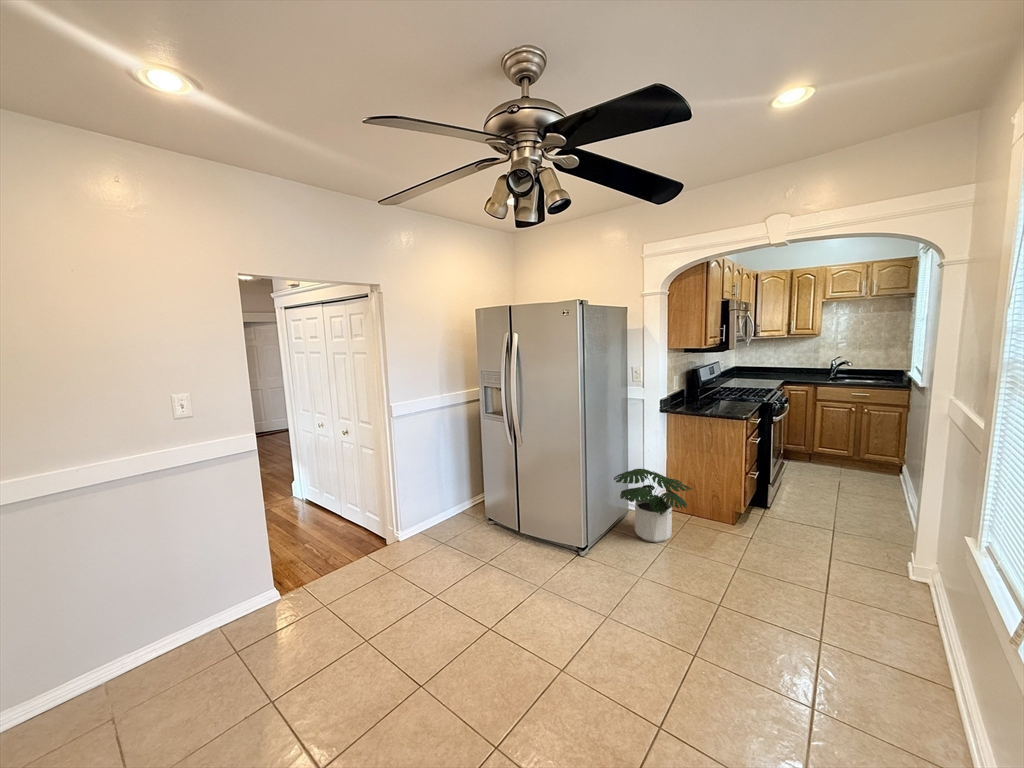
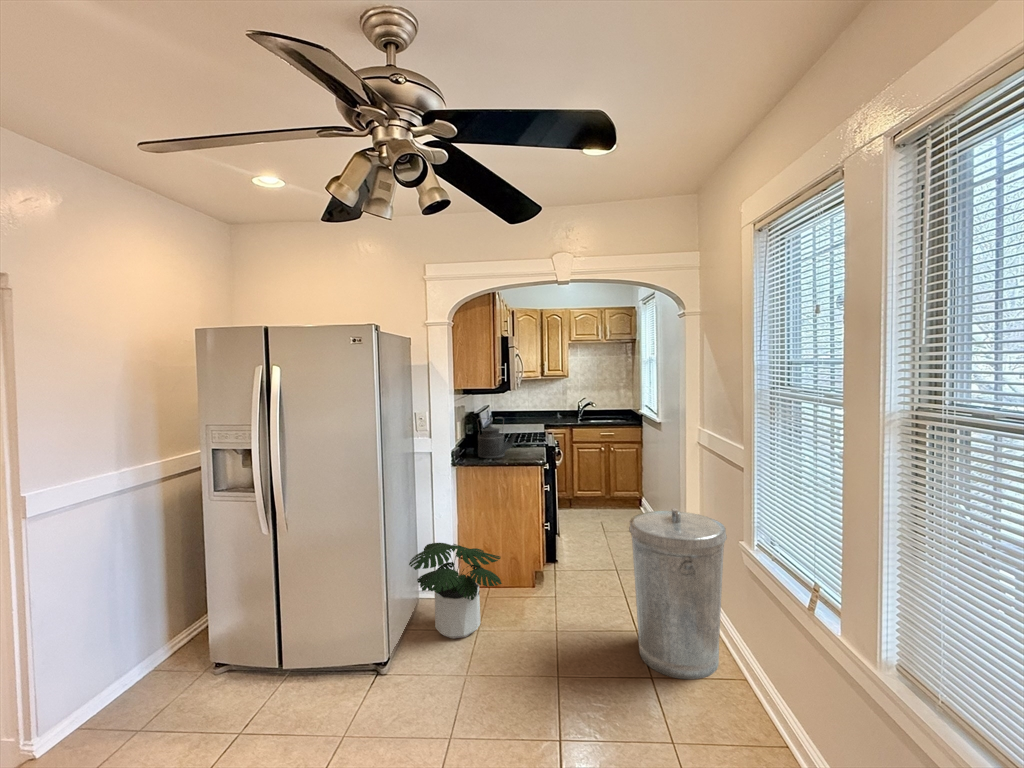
kettle: none [685,373,724,408] -> present [478,425,518,458]
trash can: none [809,470,929,636] -> present [629,508,727,679]

